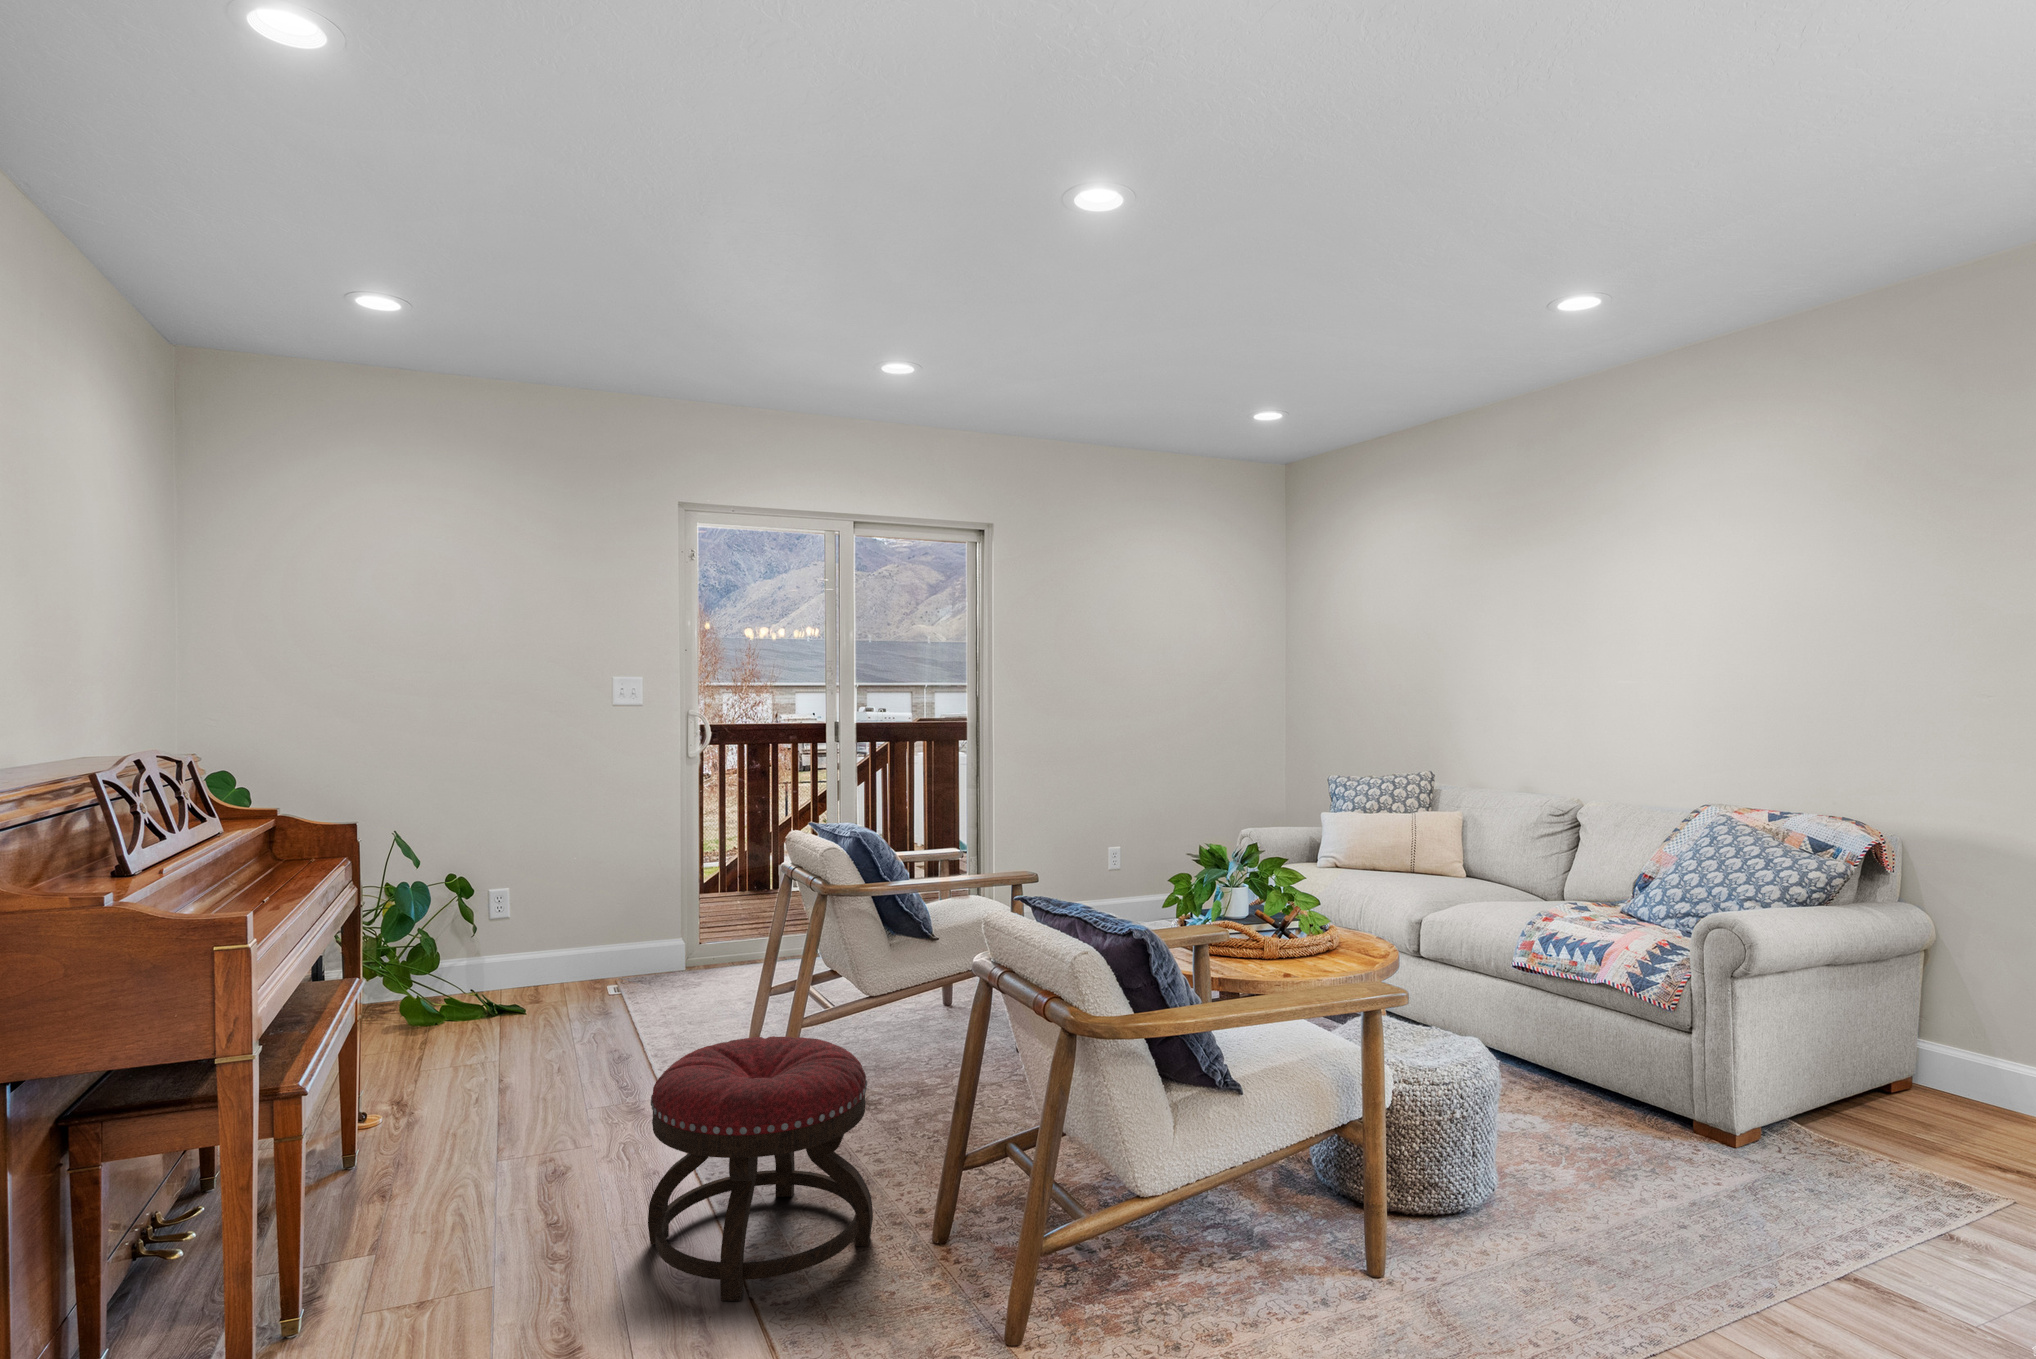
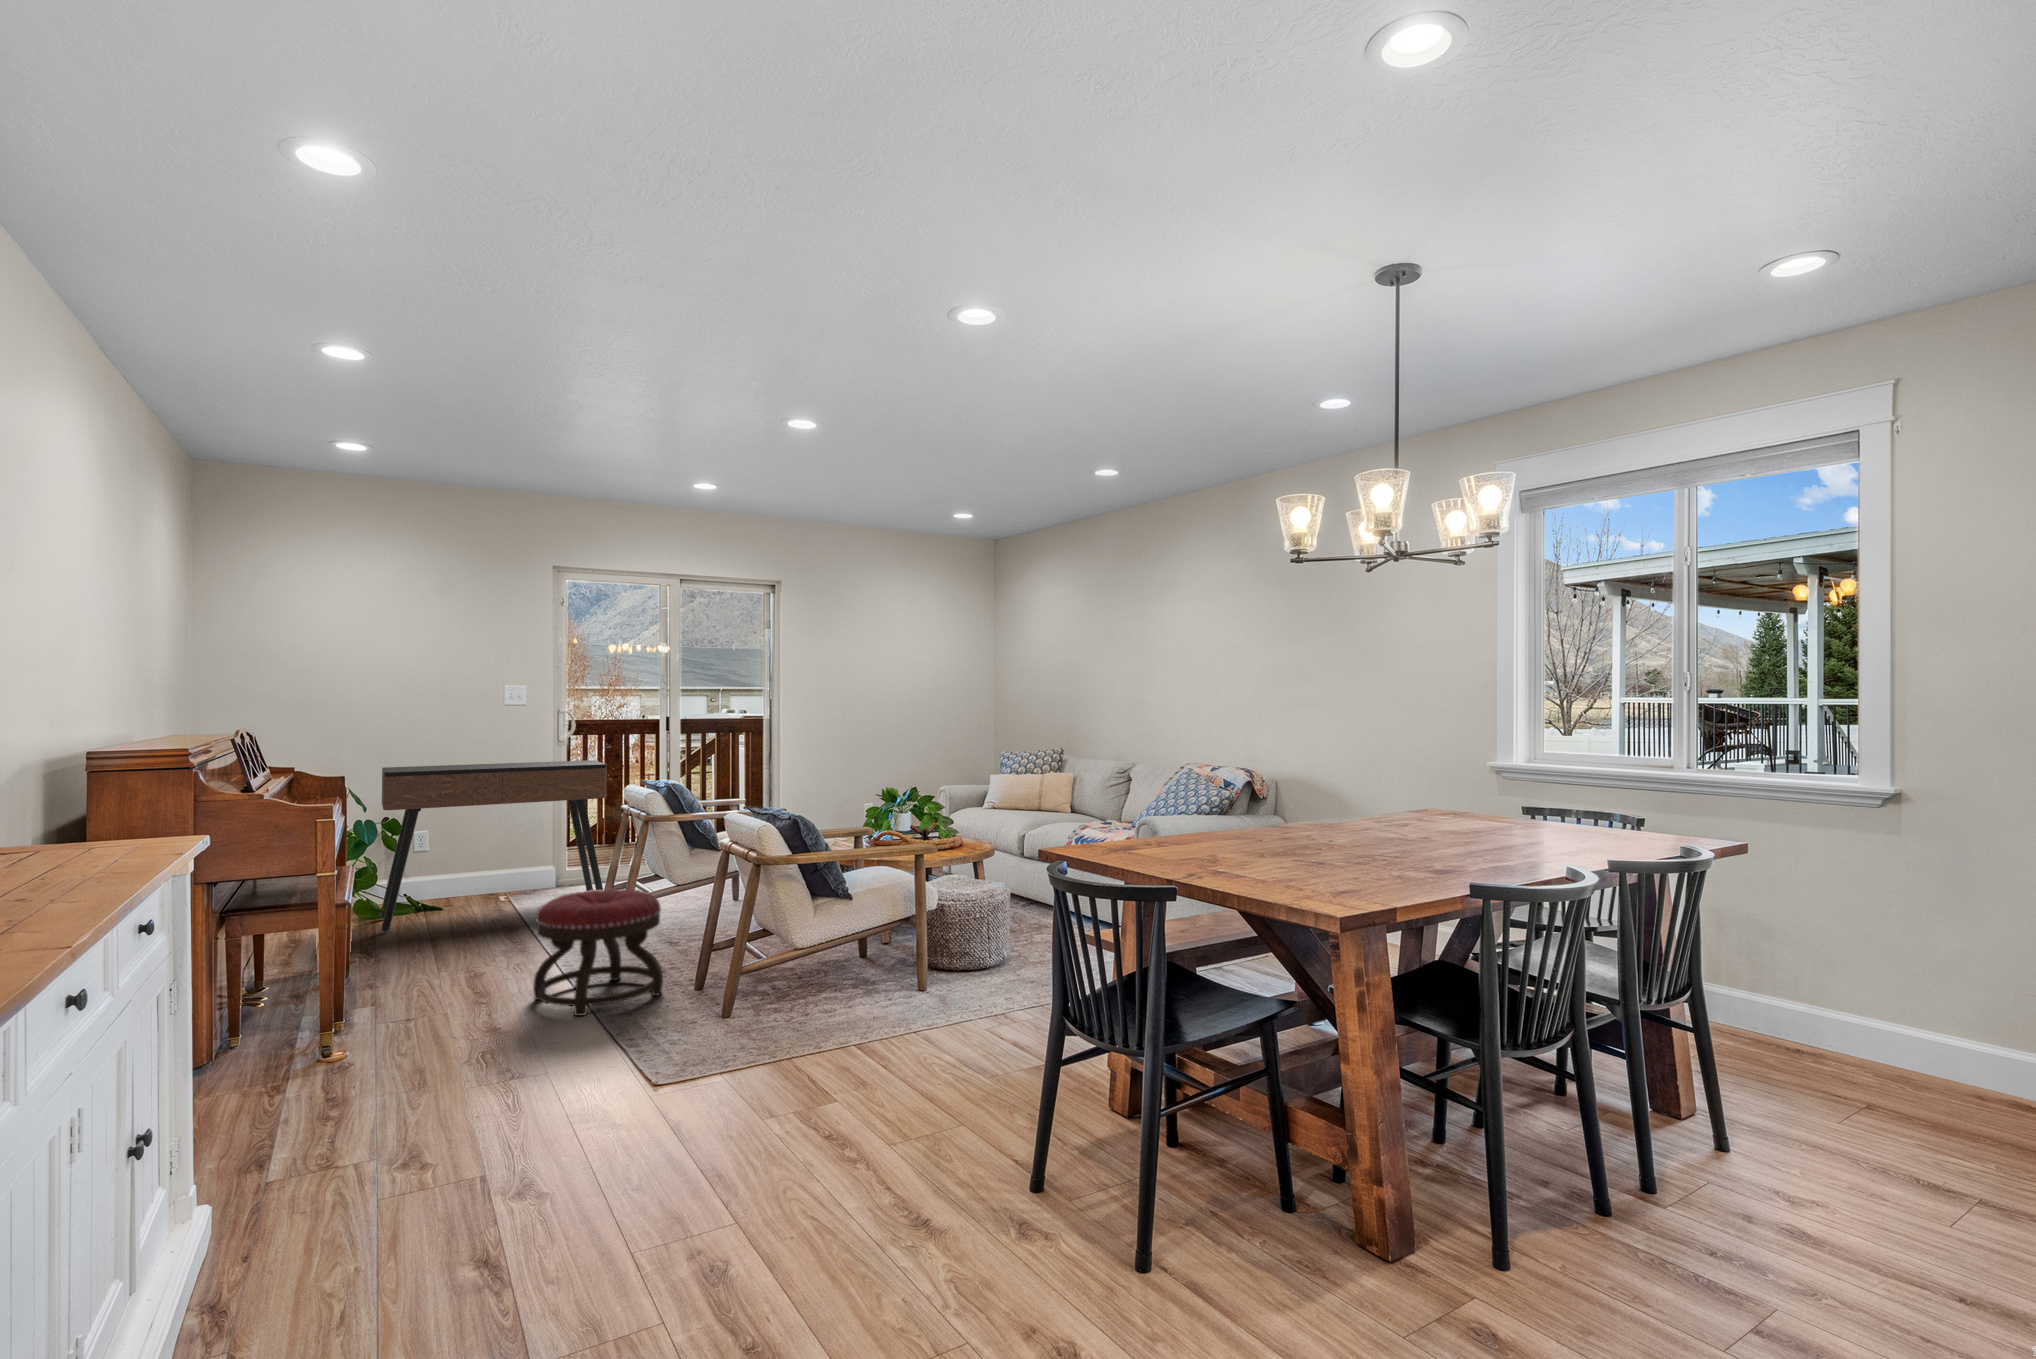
console table: none [430,787,755,1054] -> present [380,760,607,932]

